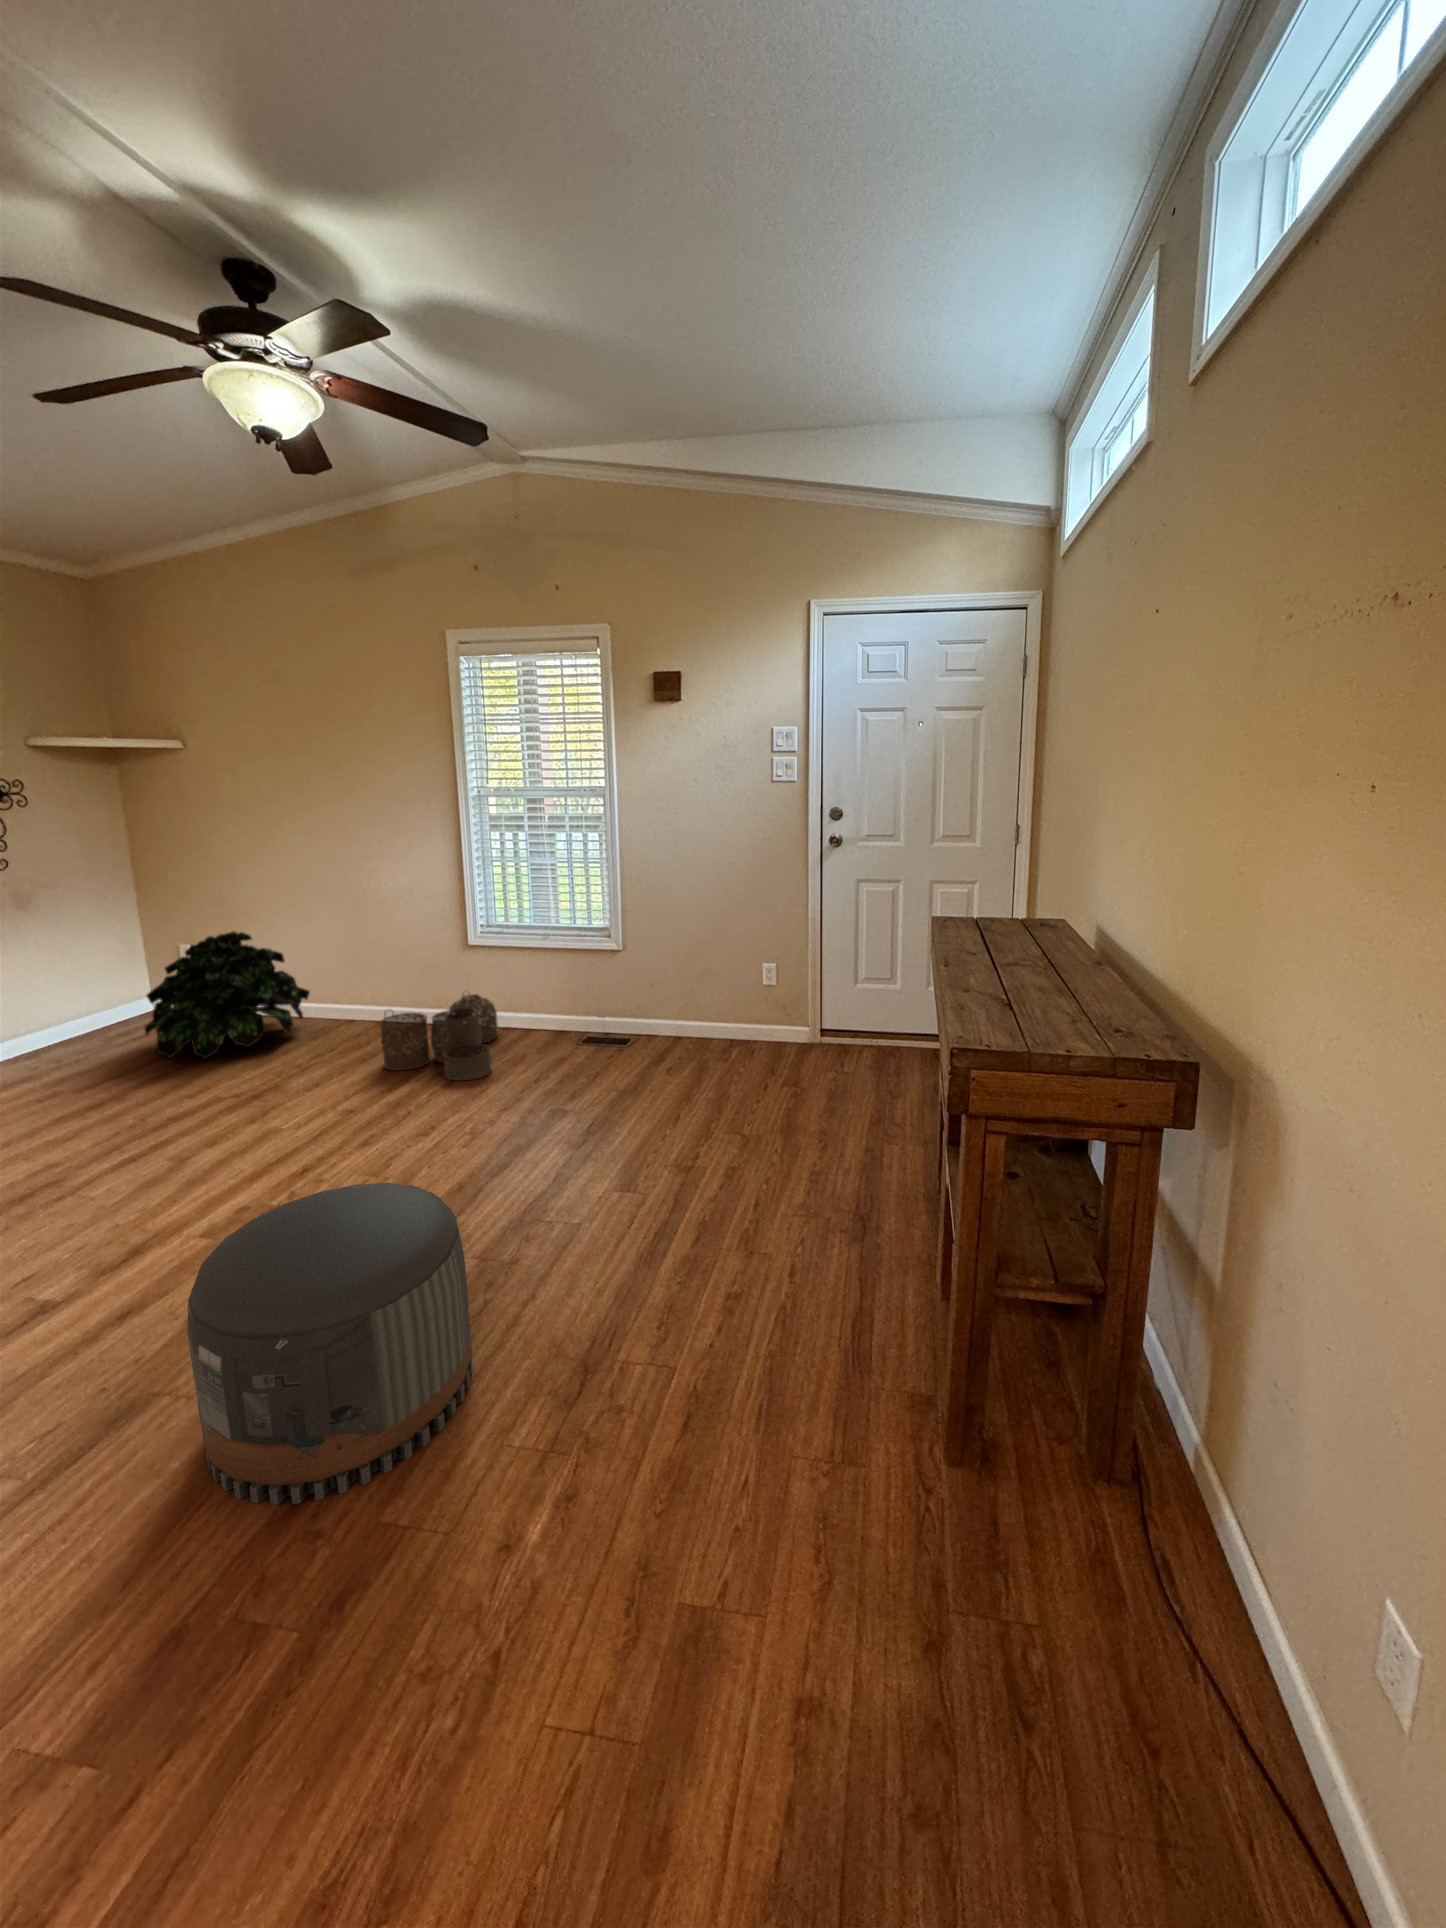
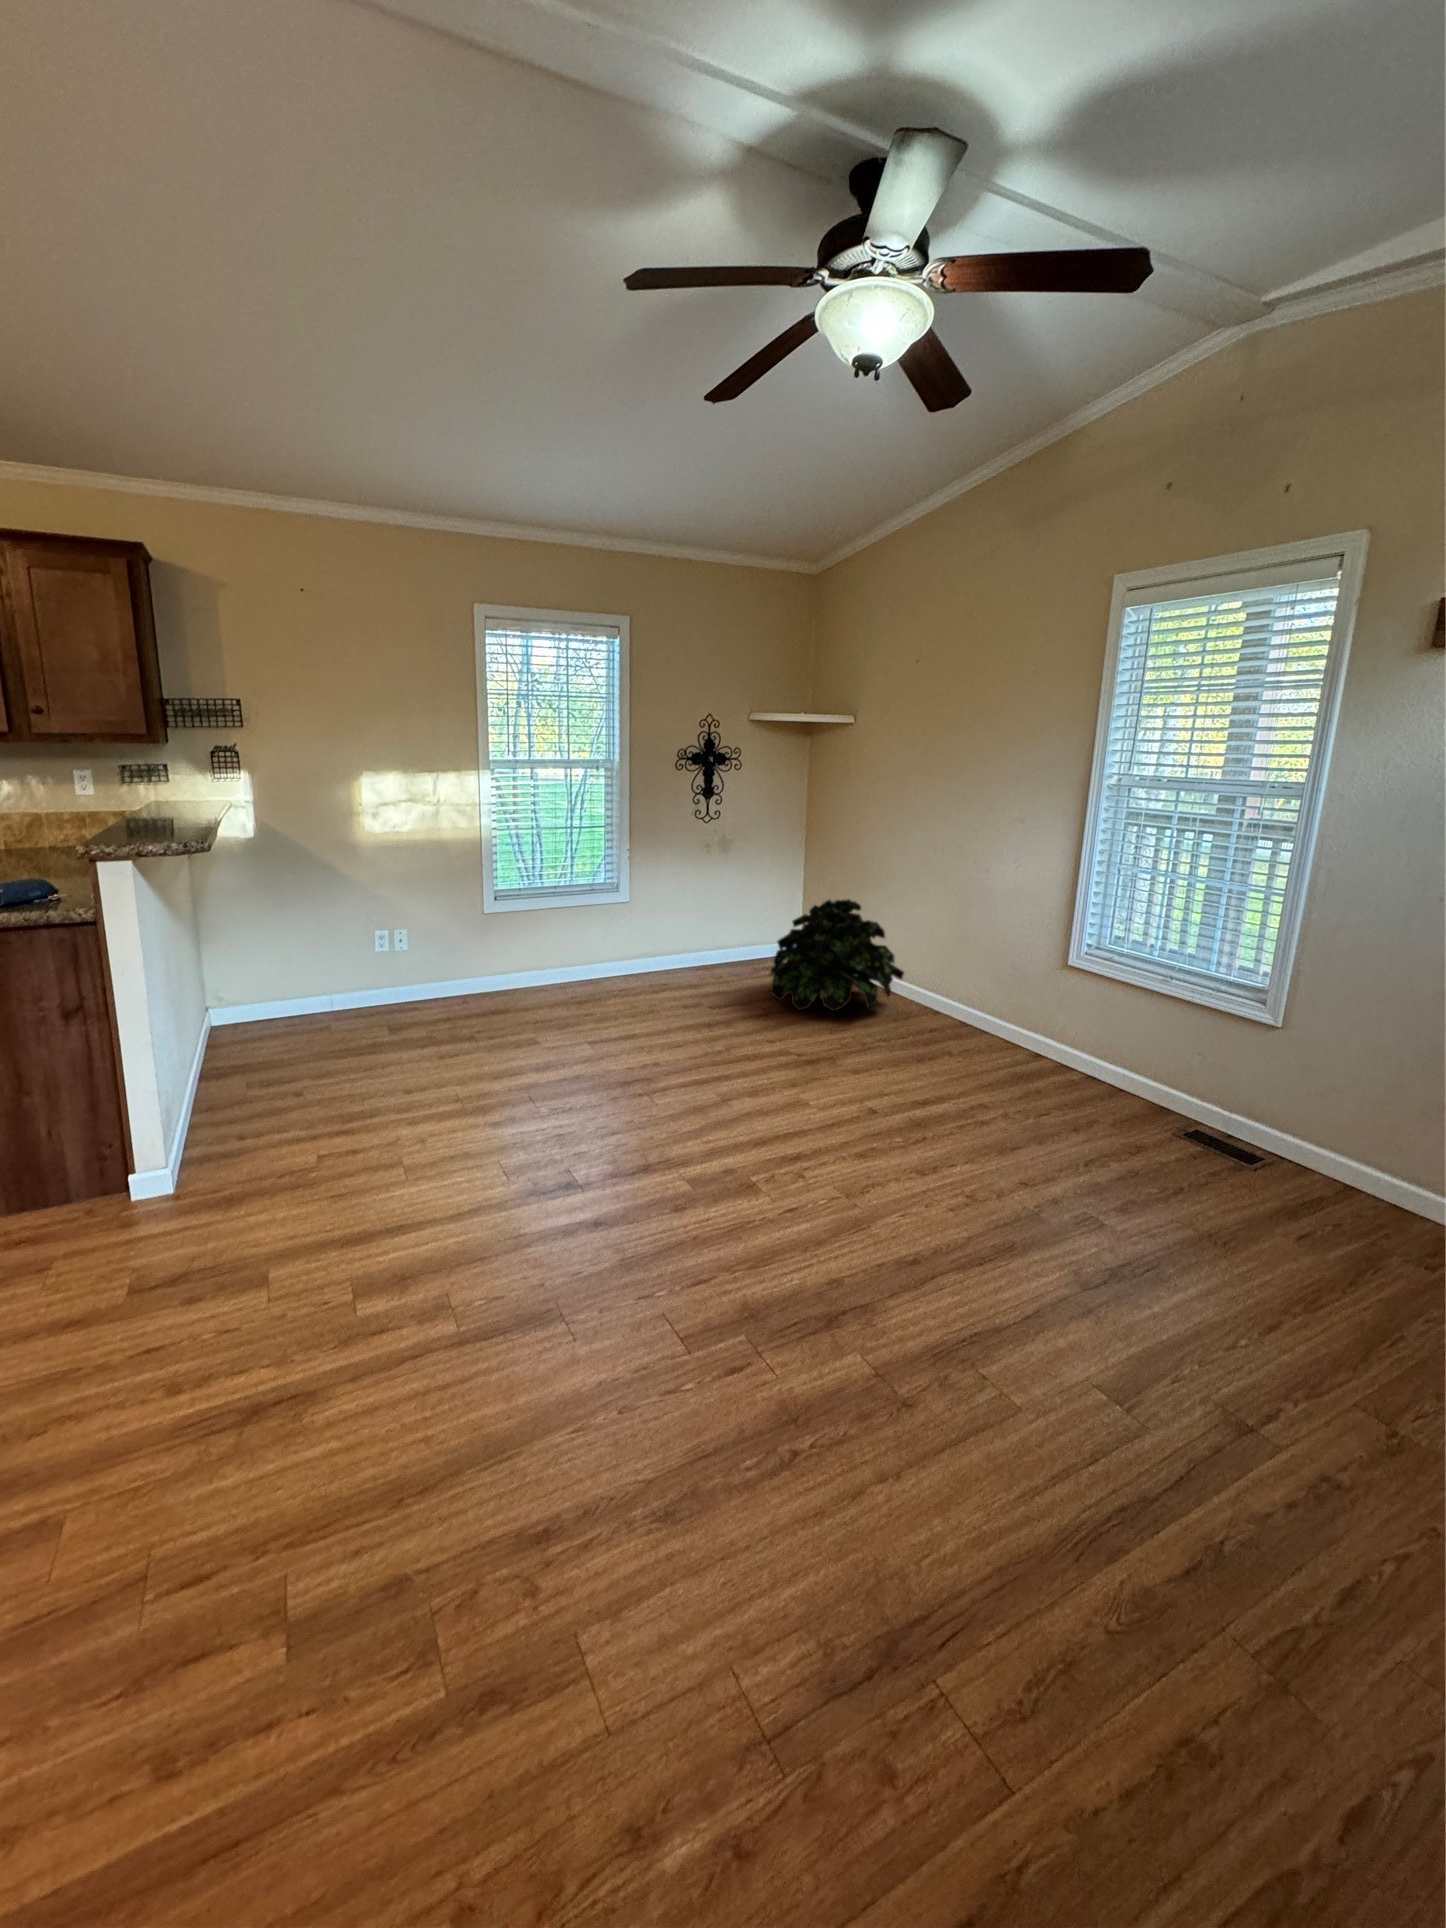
woven basket: present [380,994,498,1080] -> none [932,1016,1081,1132]
pouf: present [187,1183,472,1505] -> none [525,1204,799,1578]

